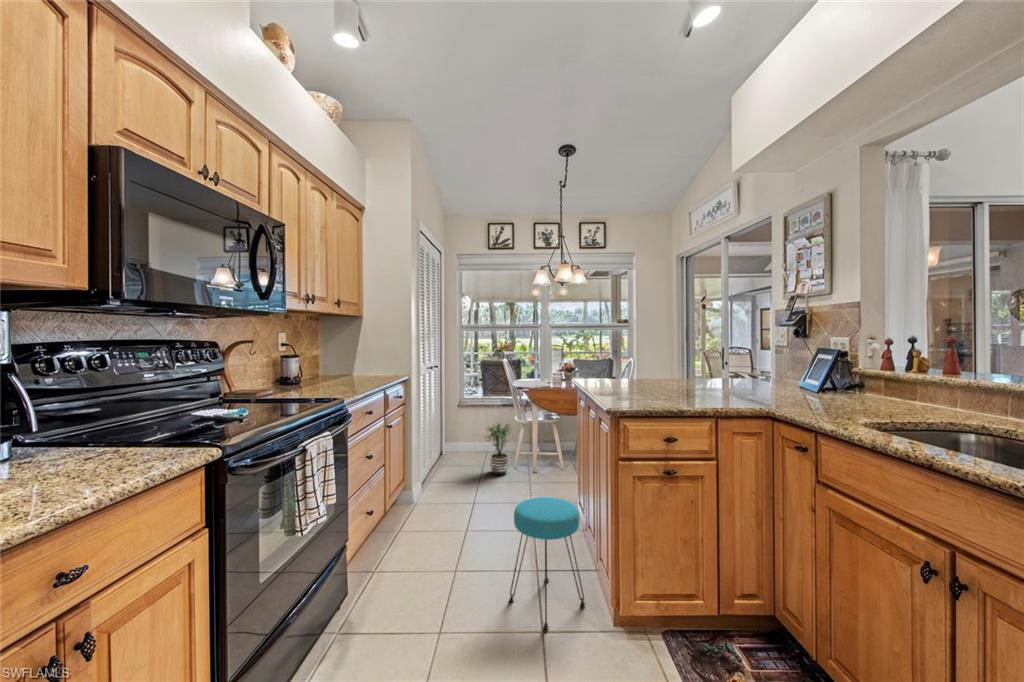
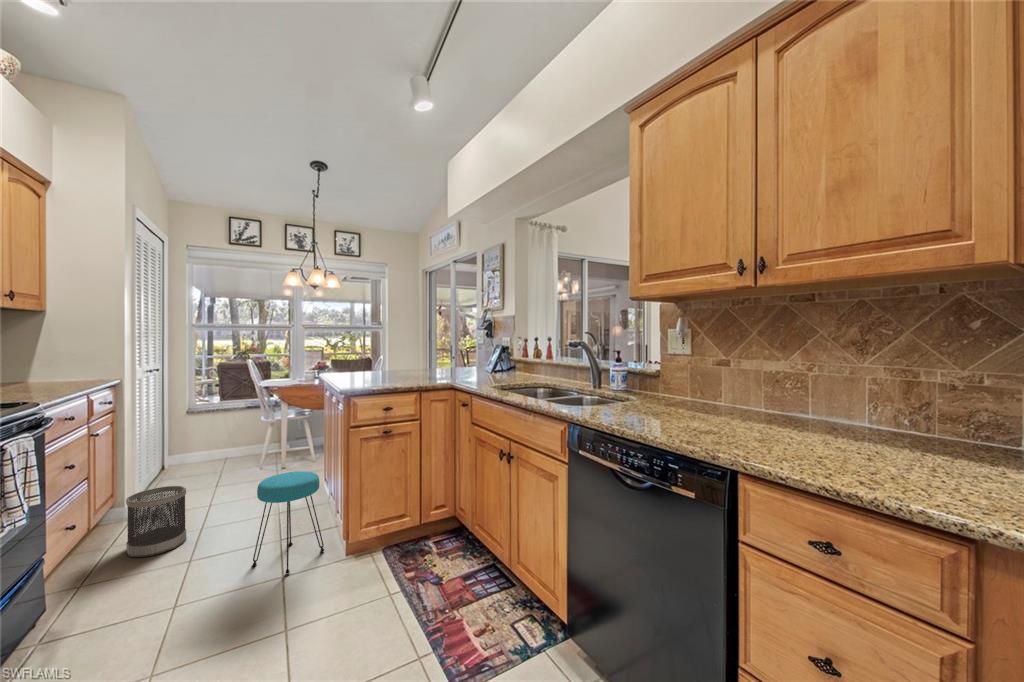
potted plant: present [486,423,511,475] -> none [221,423,262,477]
wastebasket: none [408,483,453,553] -> present [126,486,186,557]

